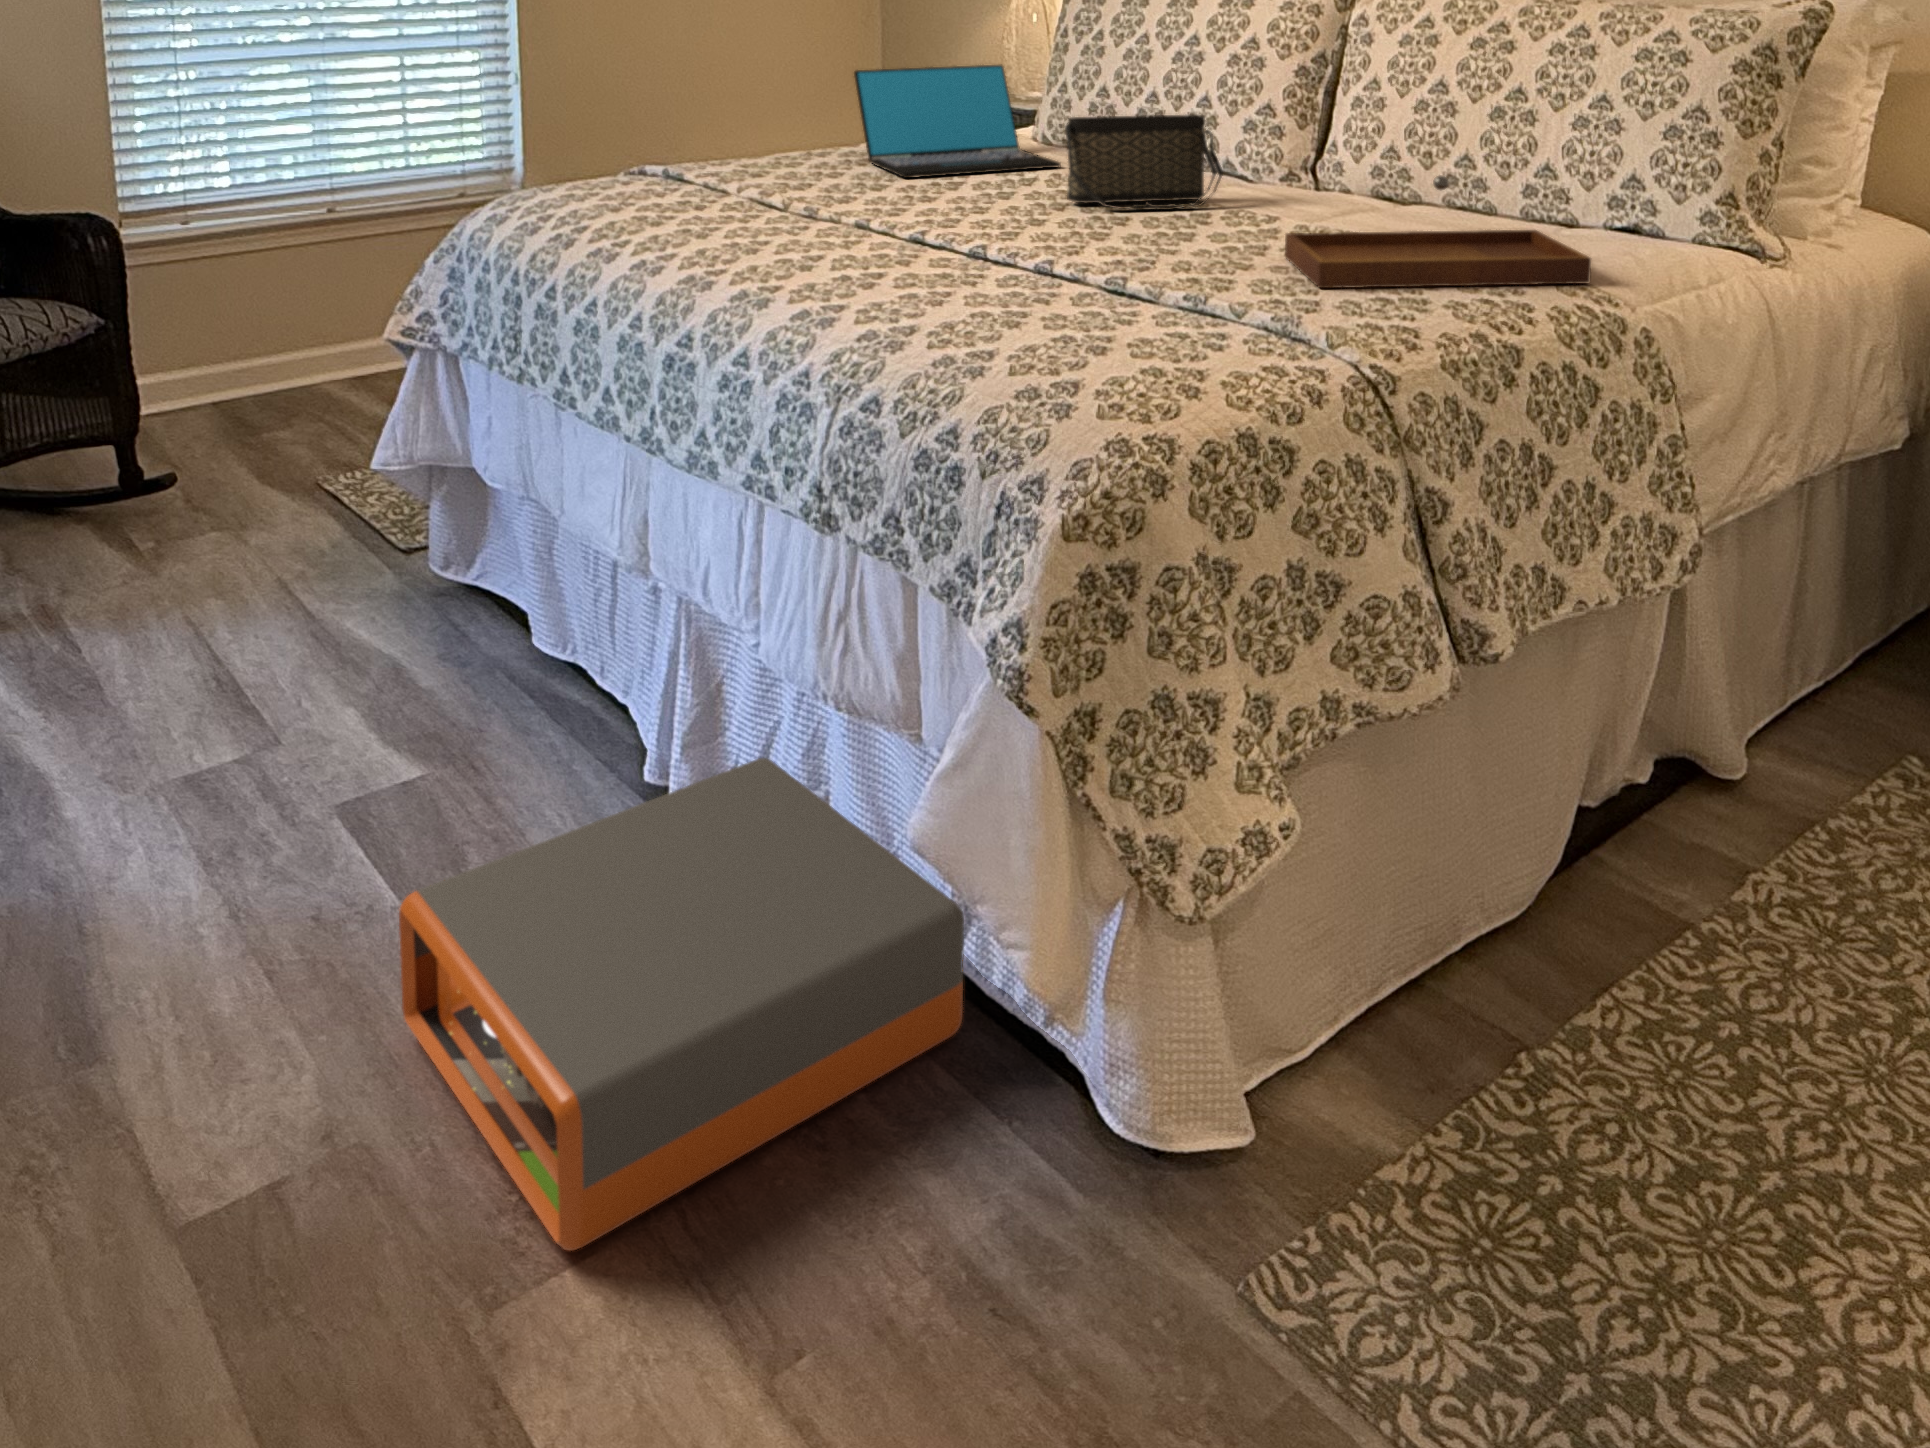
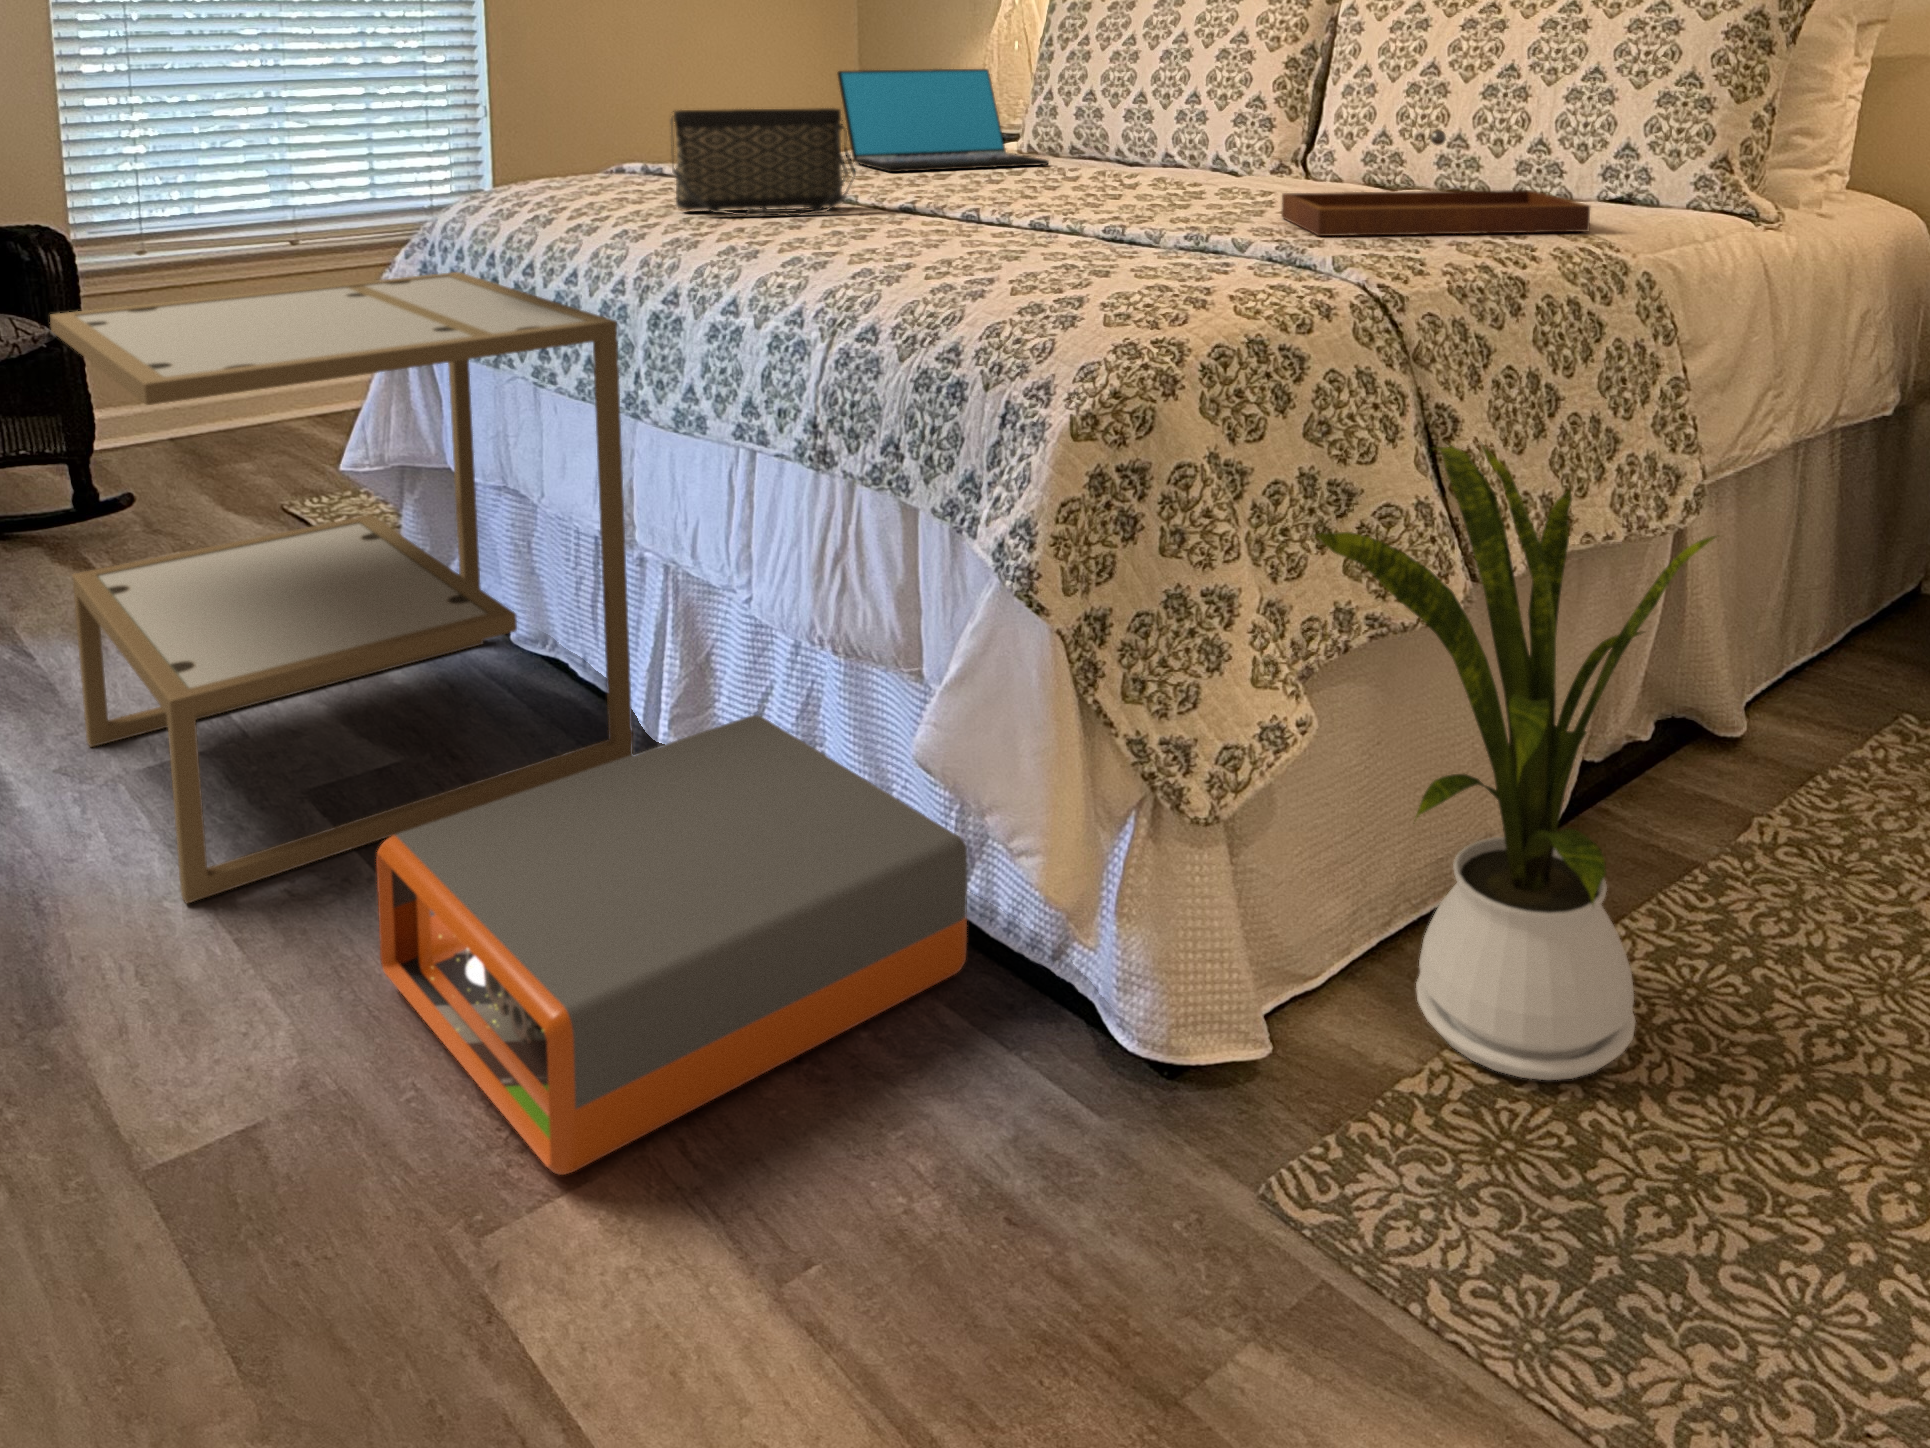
handbag: present [1065,115,1223,210] -> present [671,108,856,216]
side table: none [96,289,647,937] -> present [50,272,633,903]
house plant: none [1295,523,1707,1174] -> present [1314,440,1717,1080]

